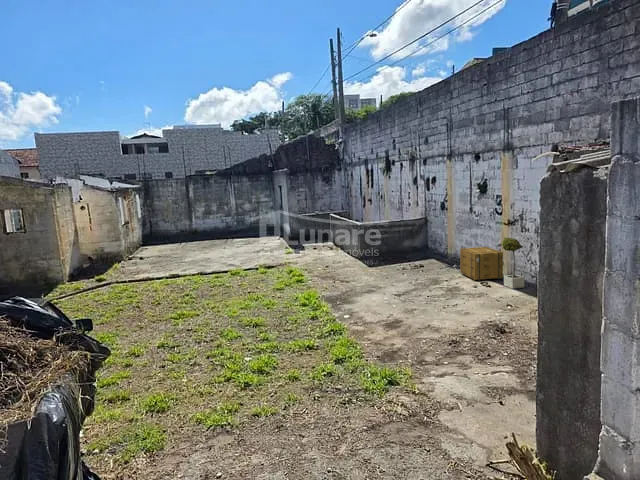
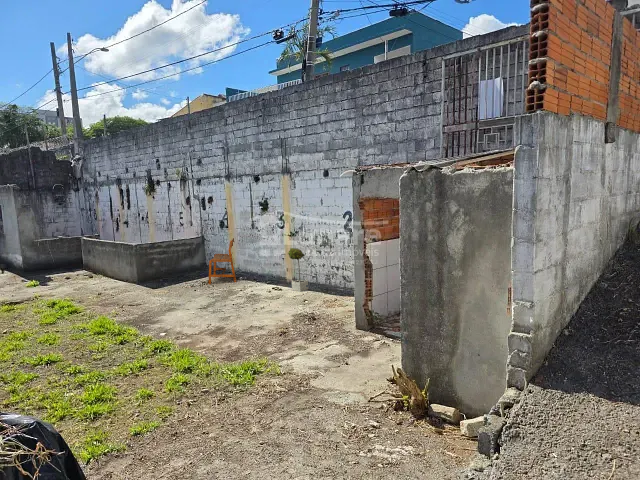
bench: none [421,219,458,268] -> present [209,238,236,284]
cardboard box: present [460,247,503,281] -> none [249,259,288,290]

